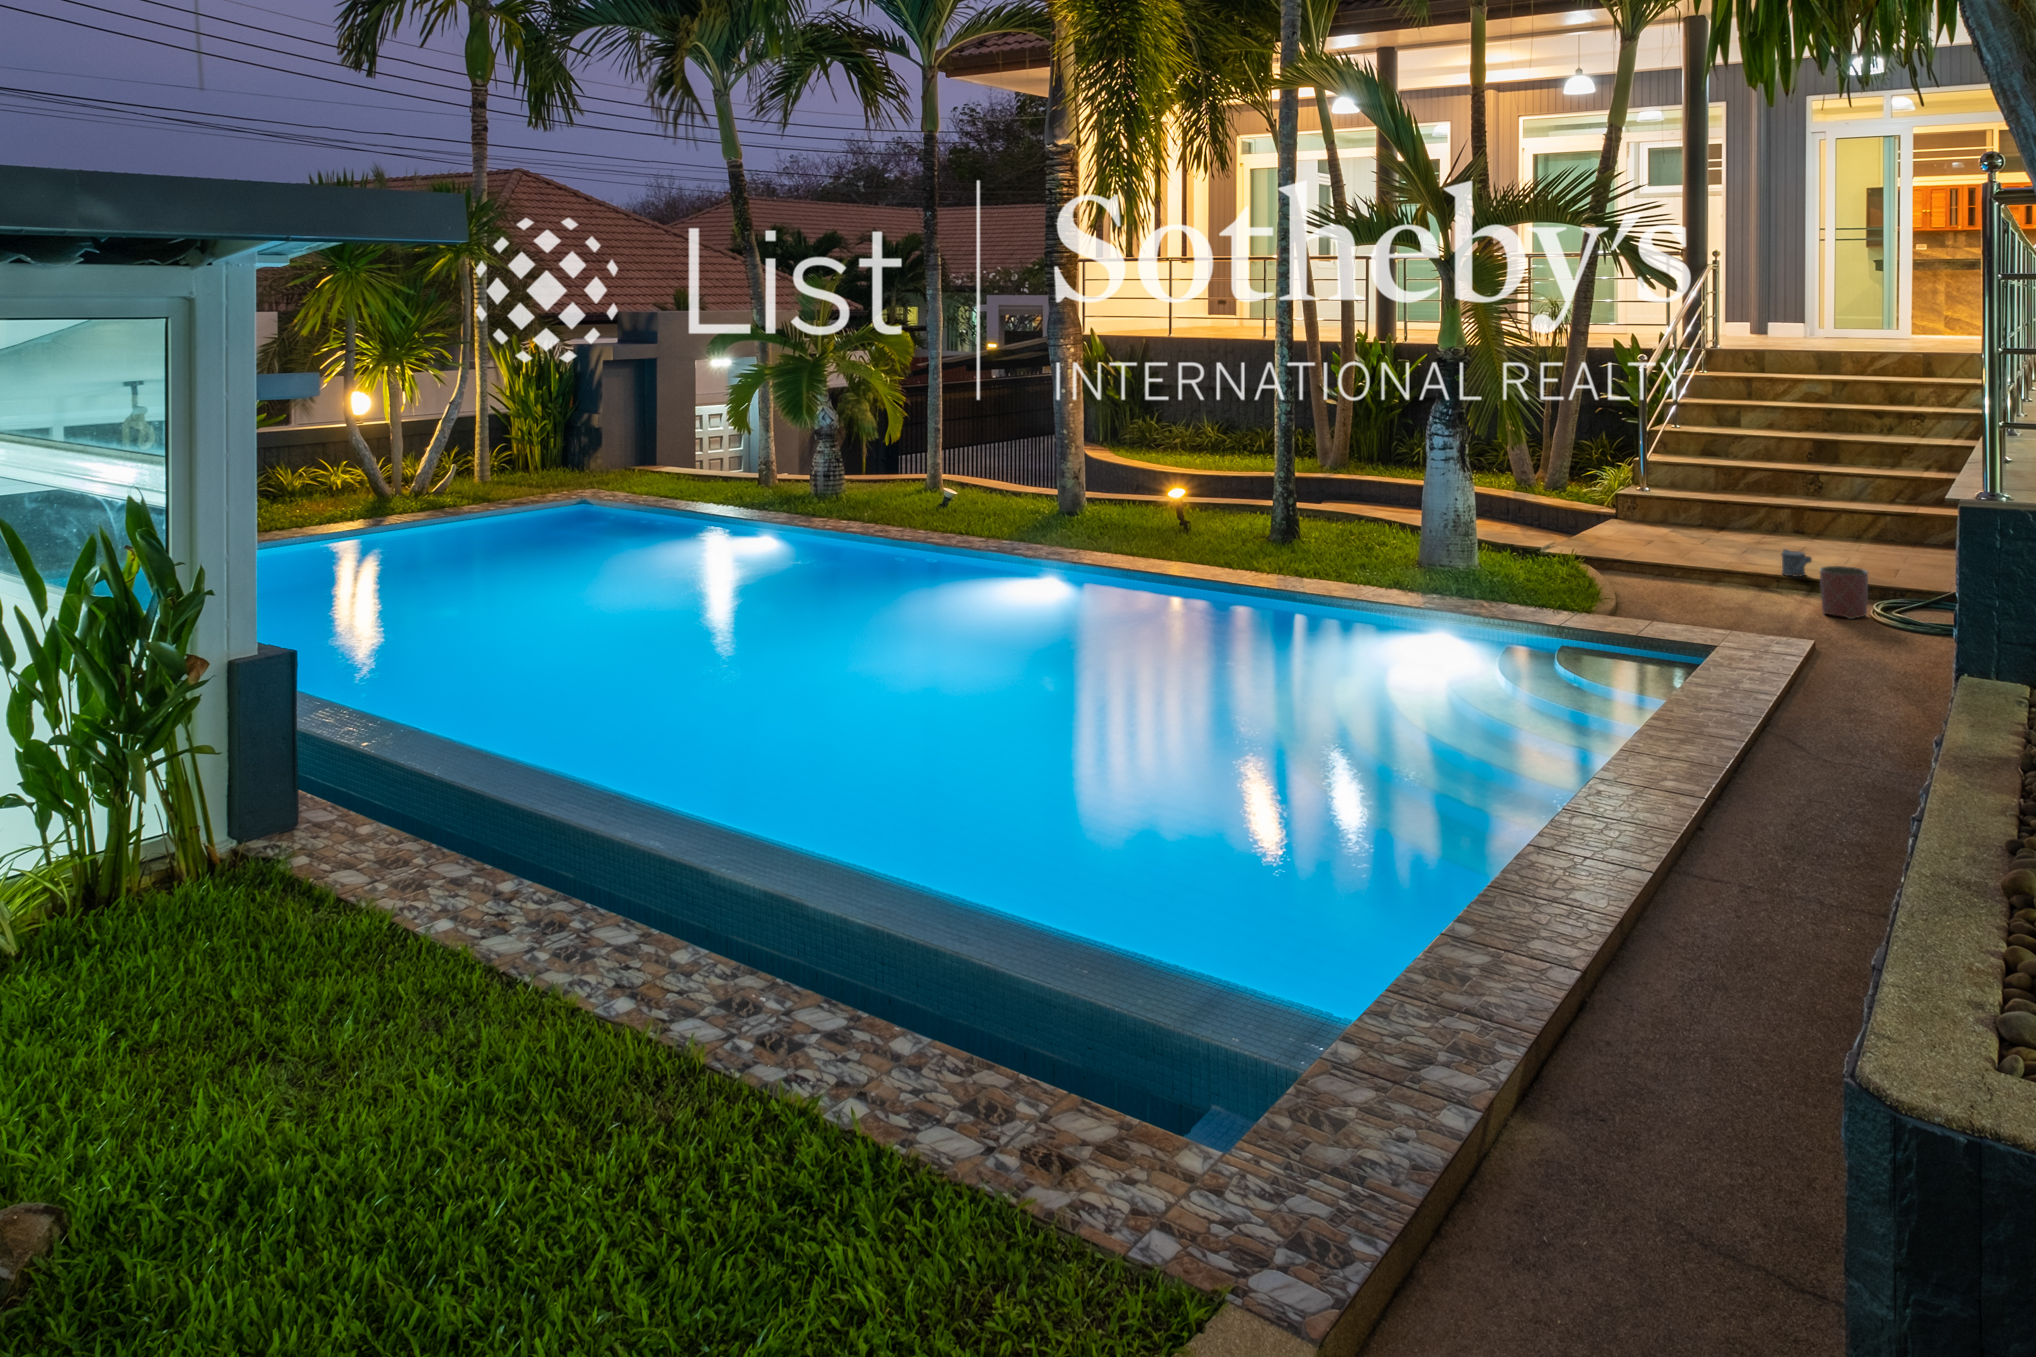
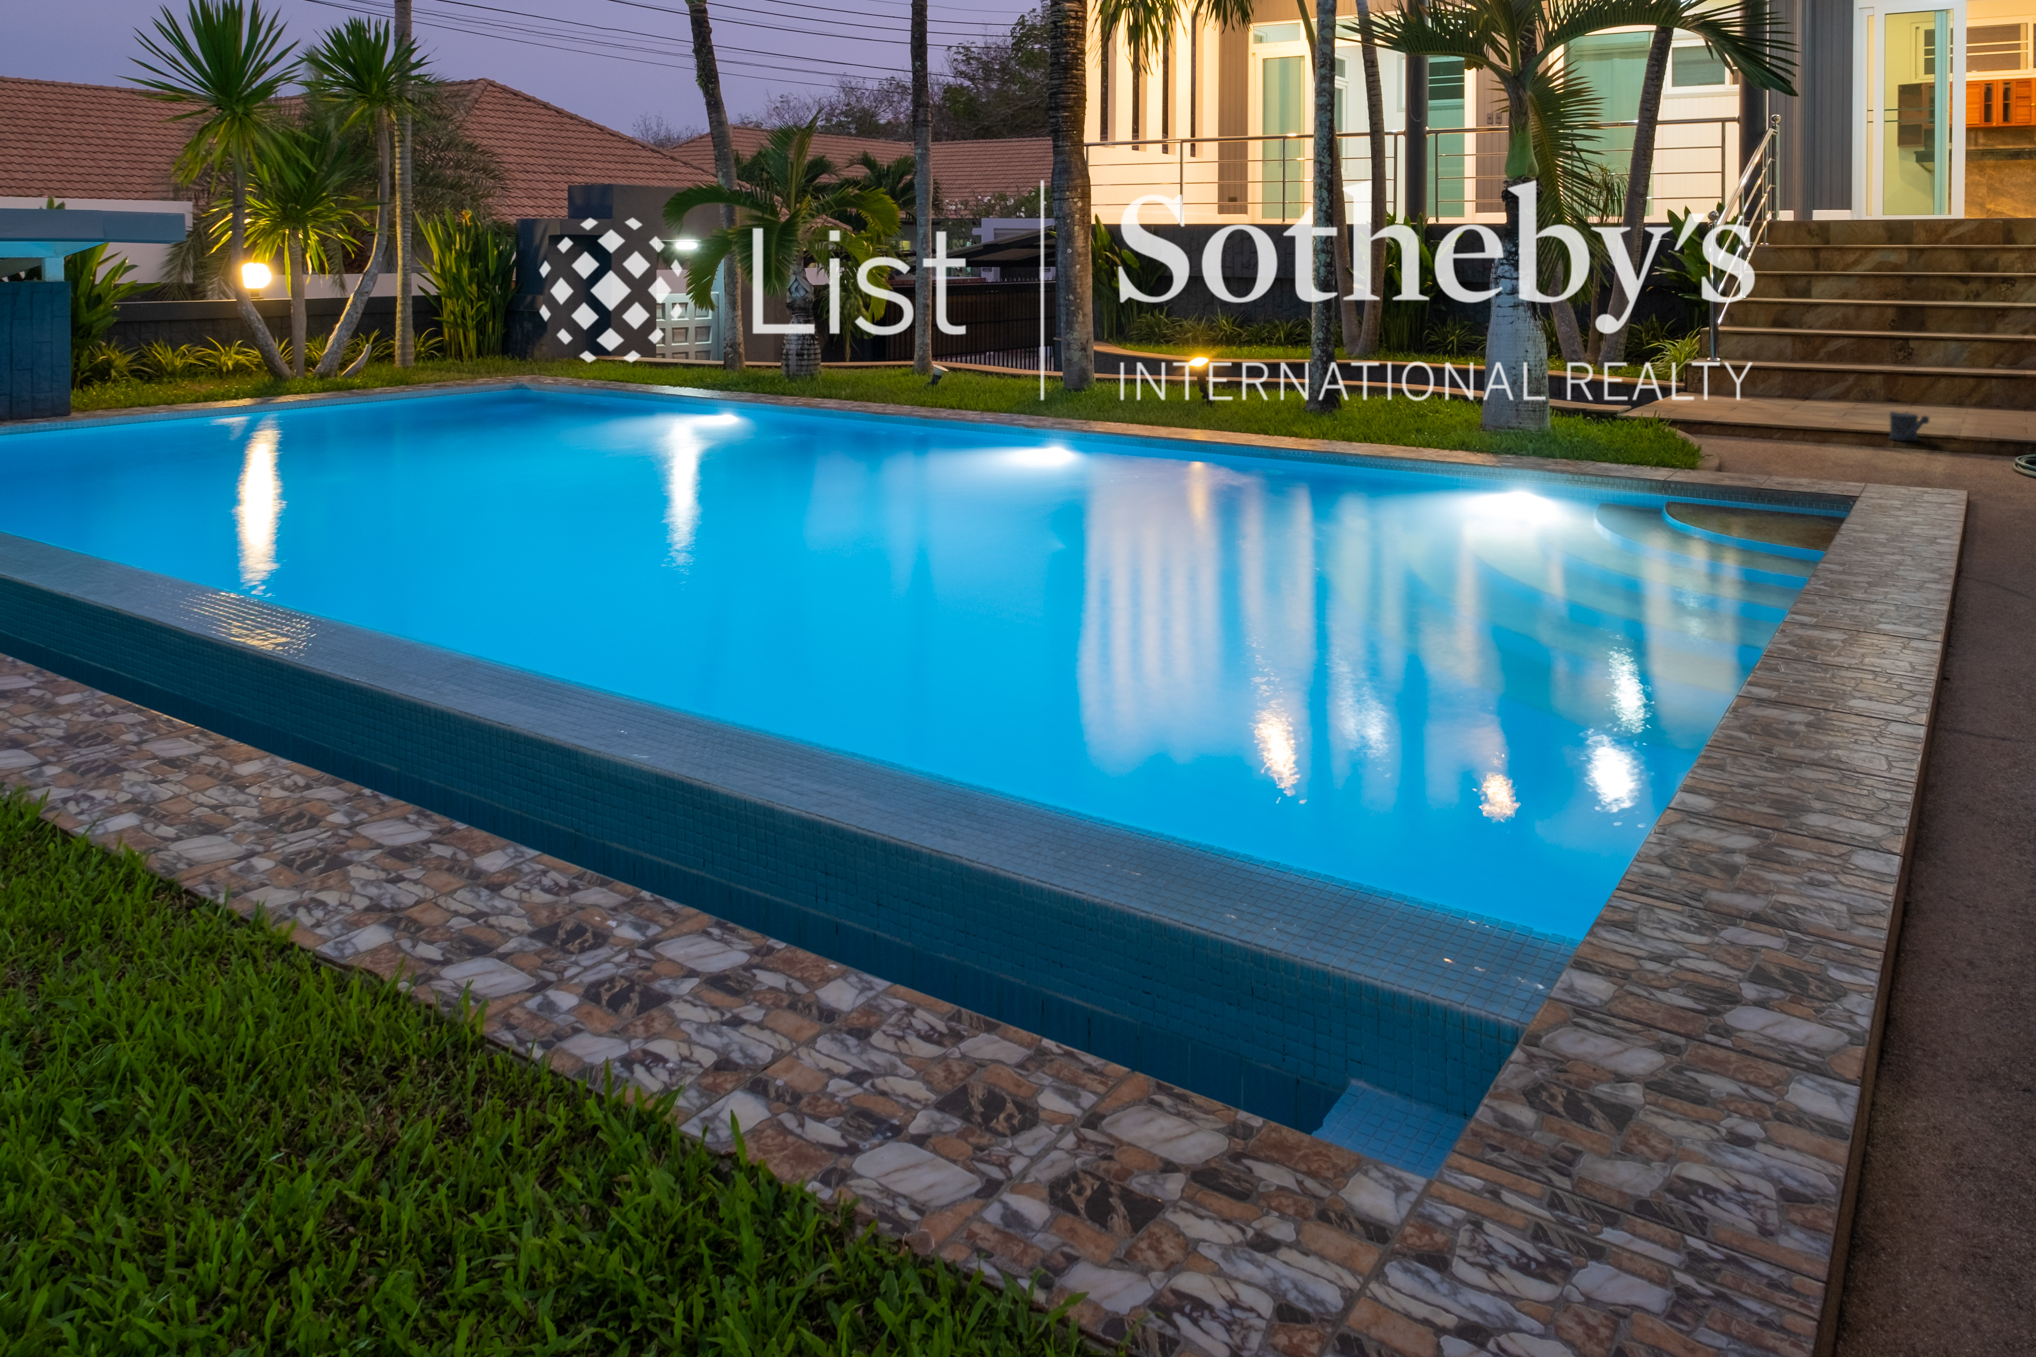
planter: present [1820,566,1868,619] -> none [1958,417,2017,476]

